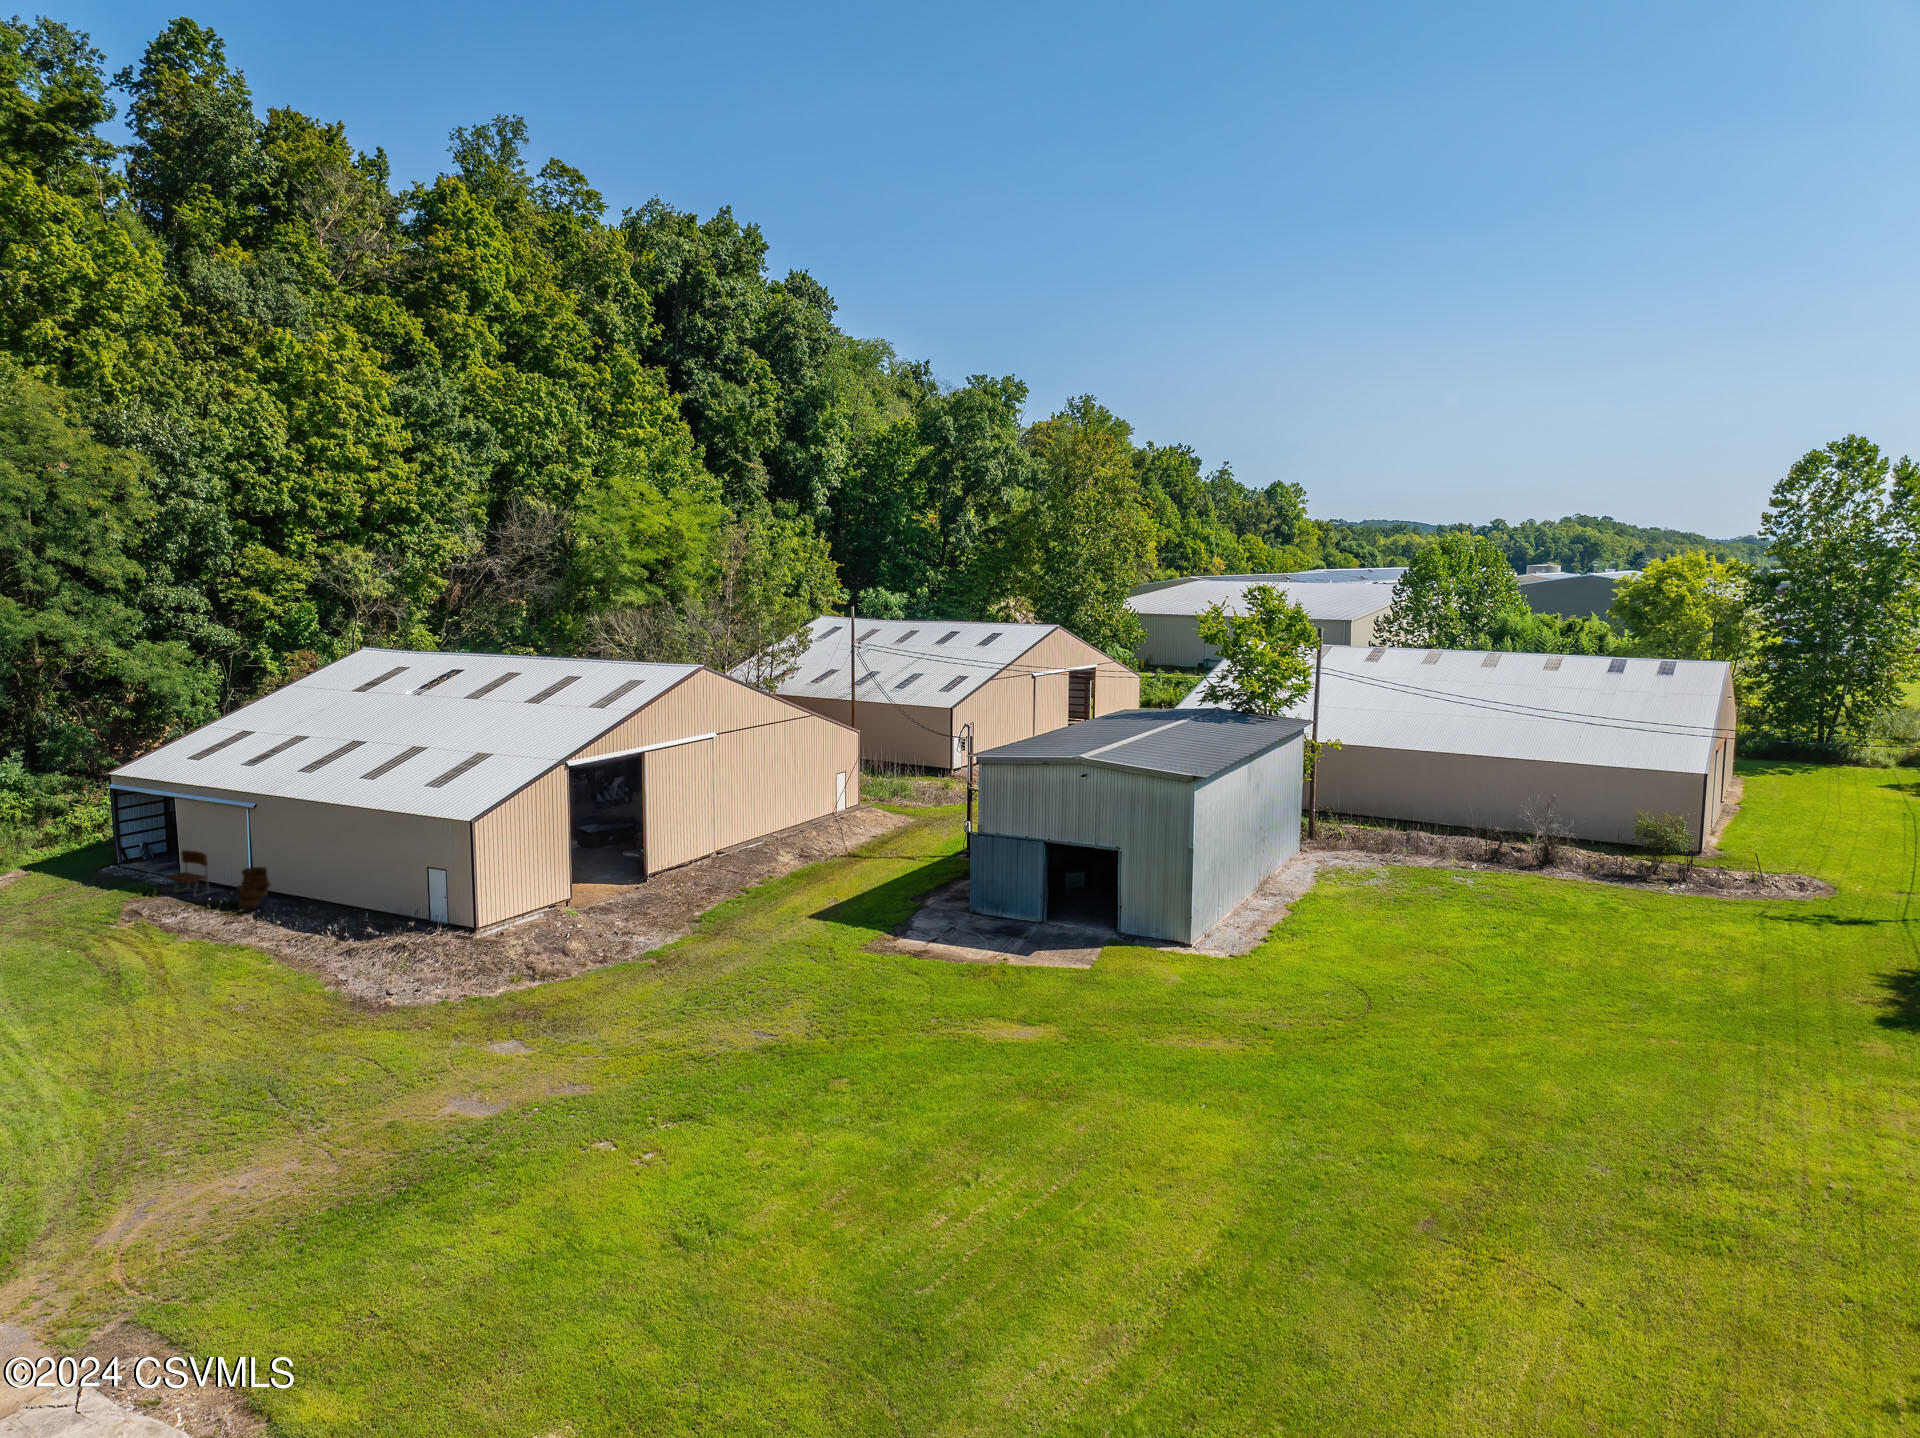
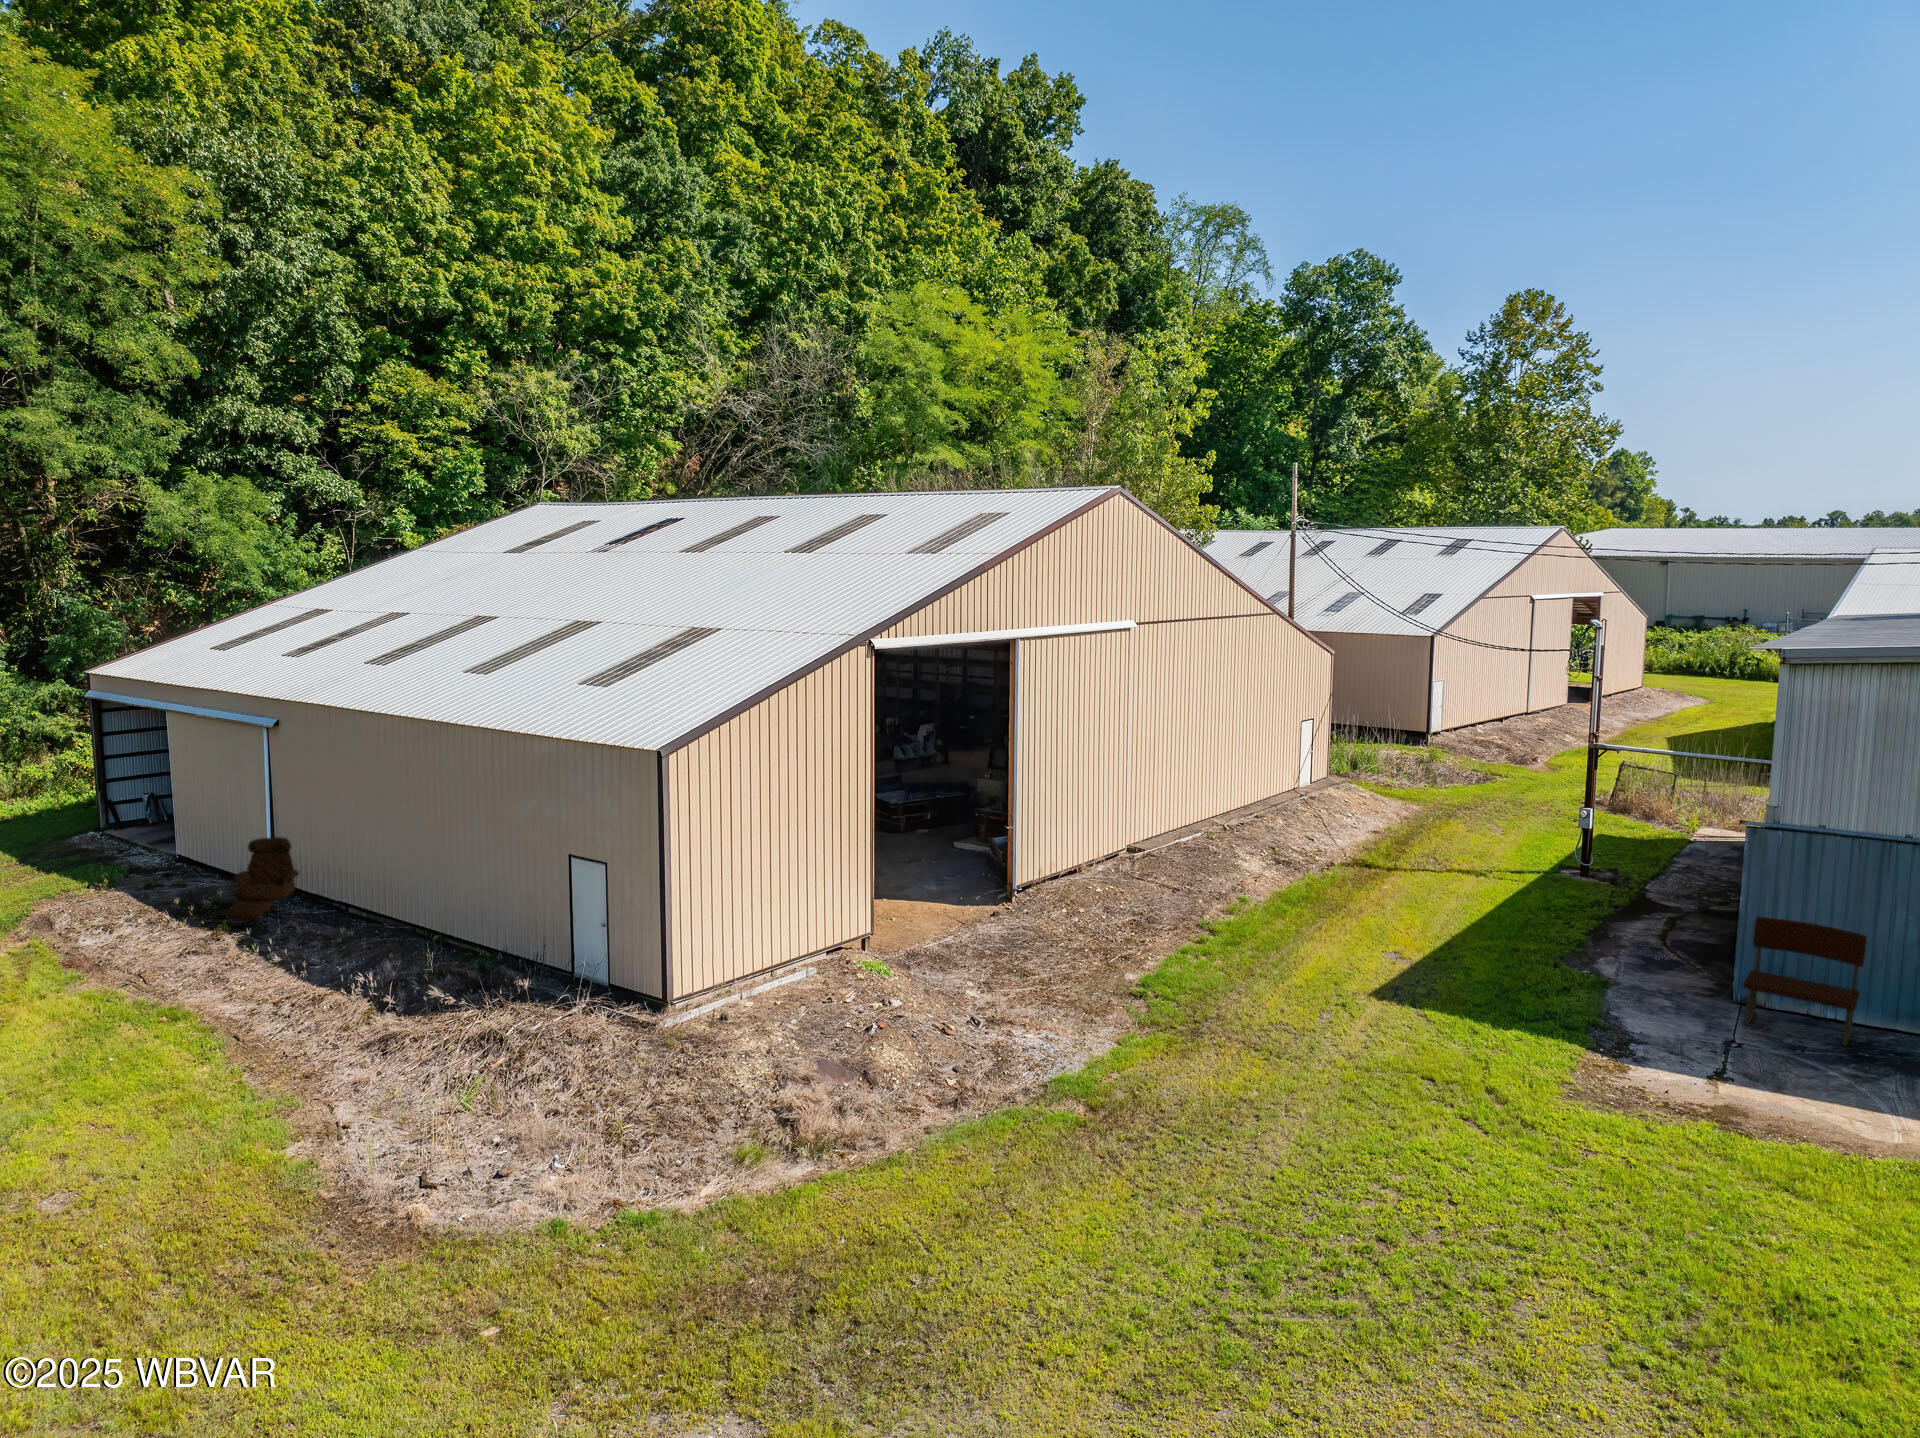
bench: present [166,850,209,897] -> present [1743,917,1867,1046]

